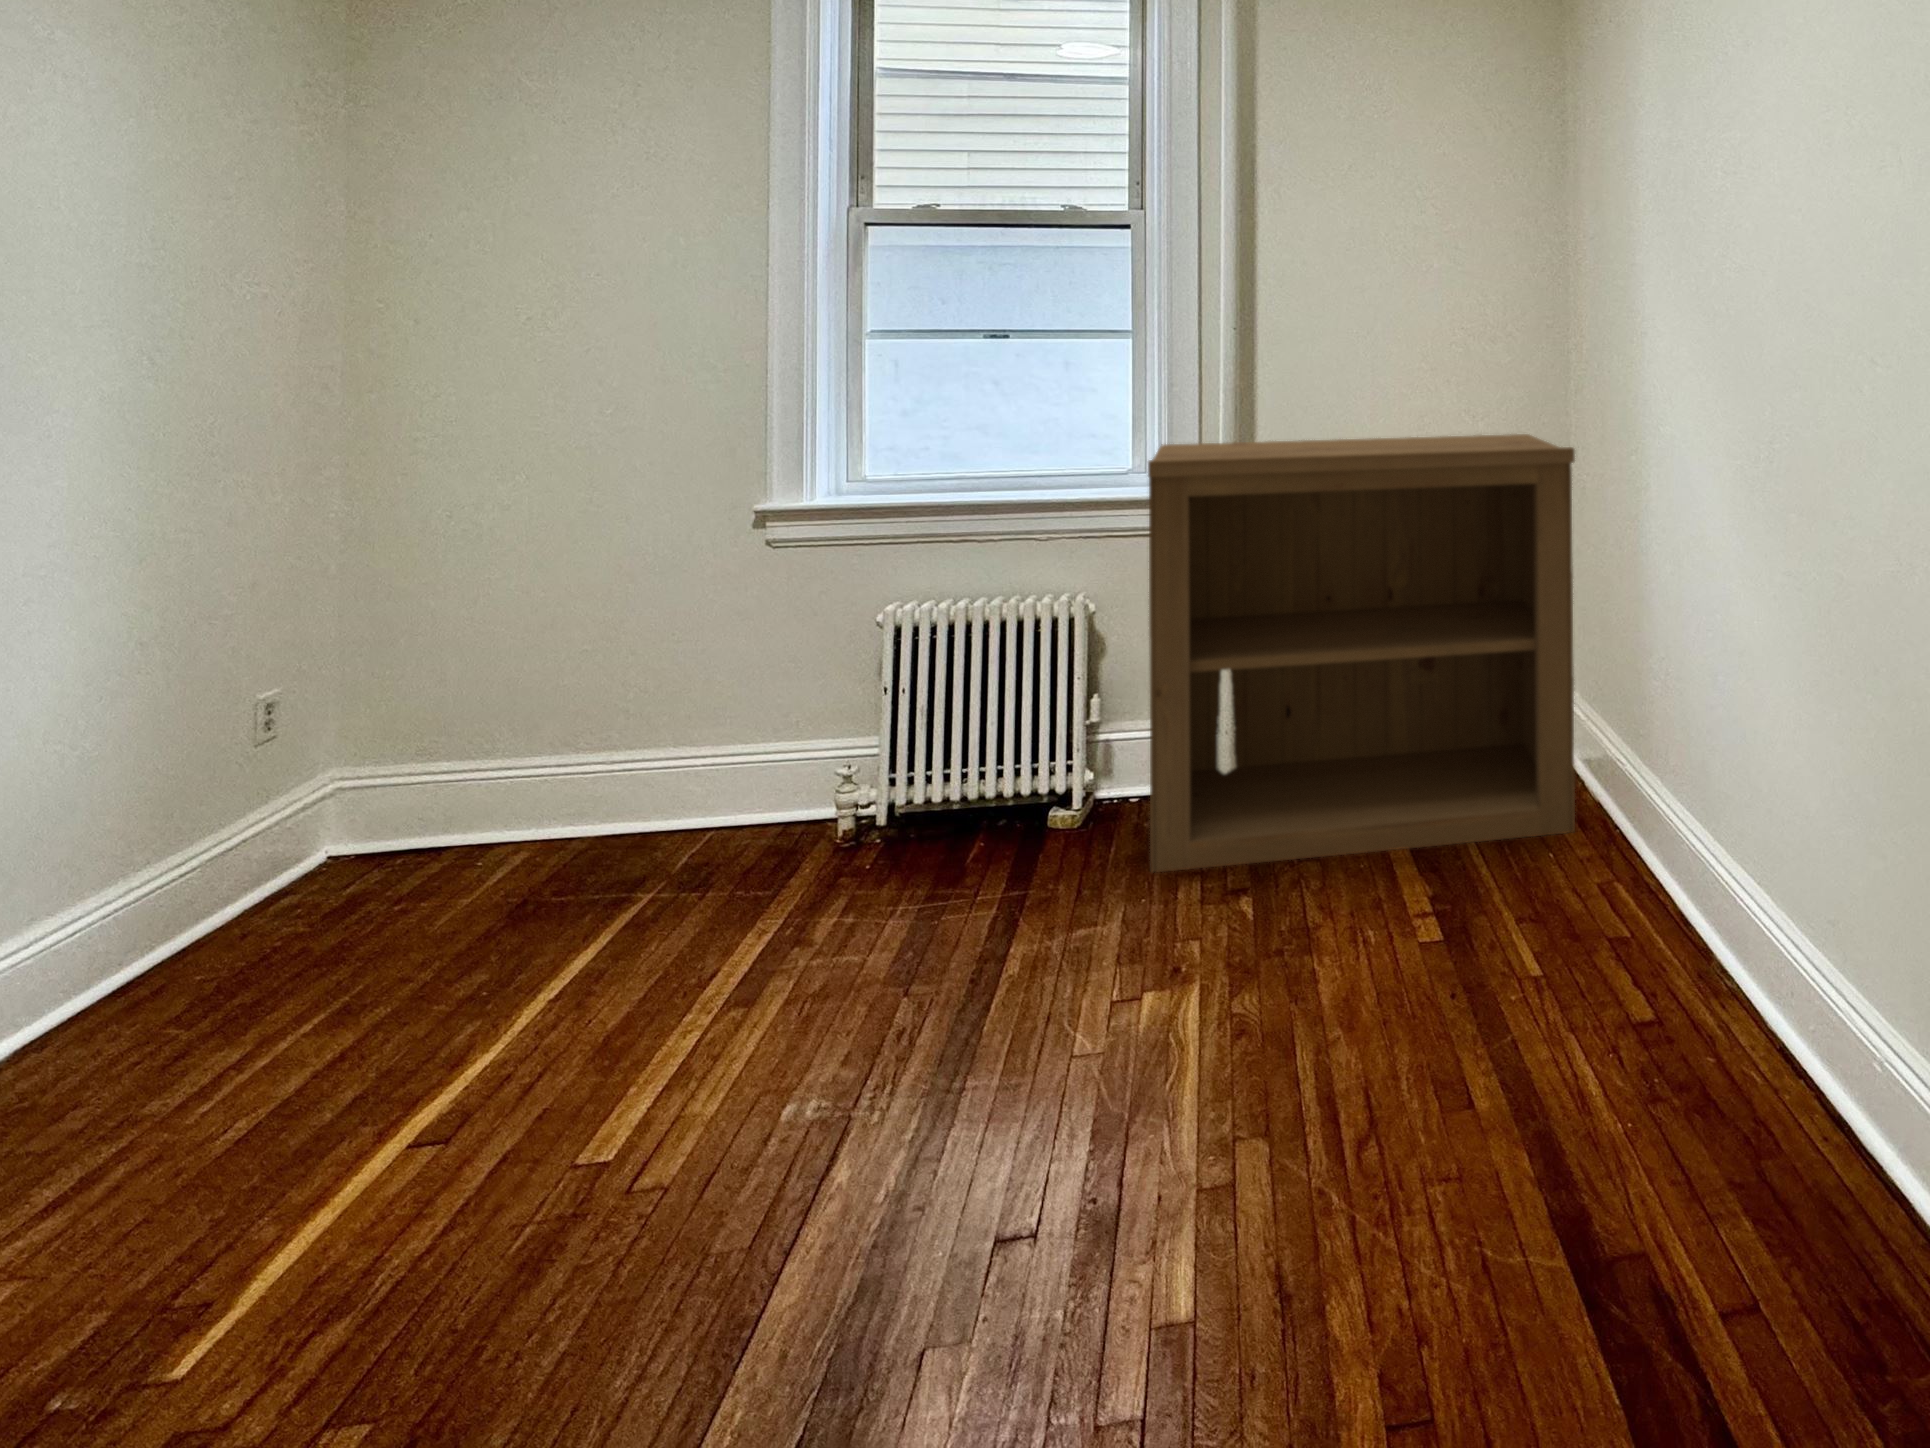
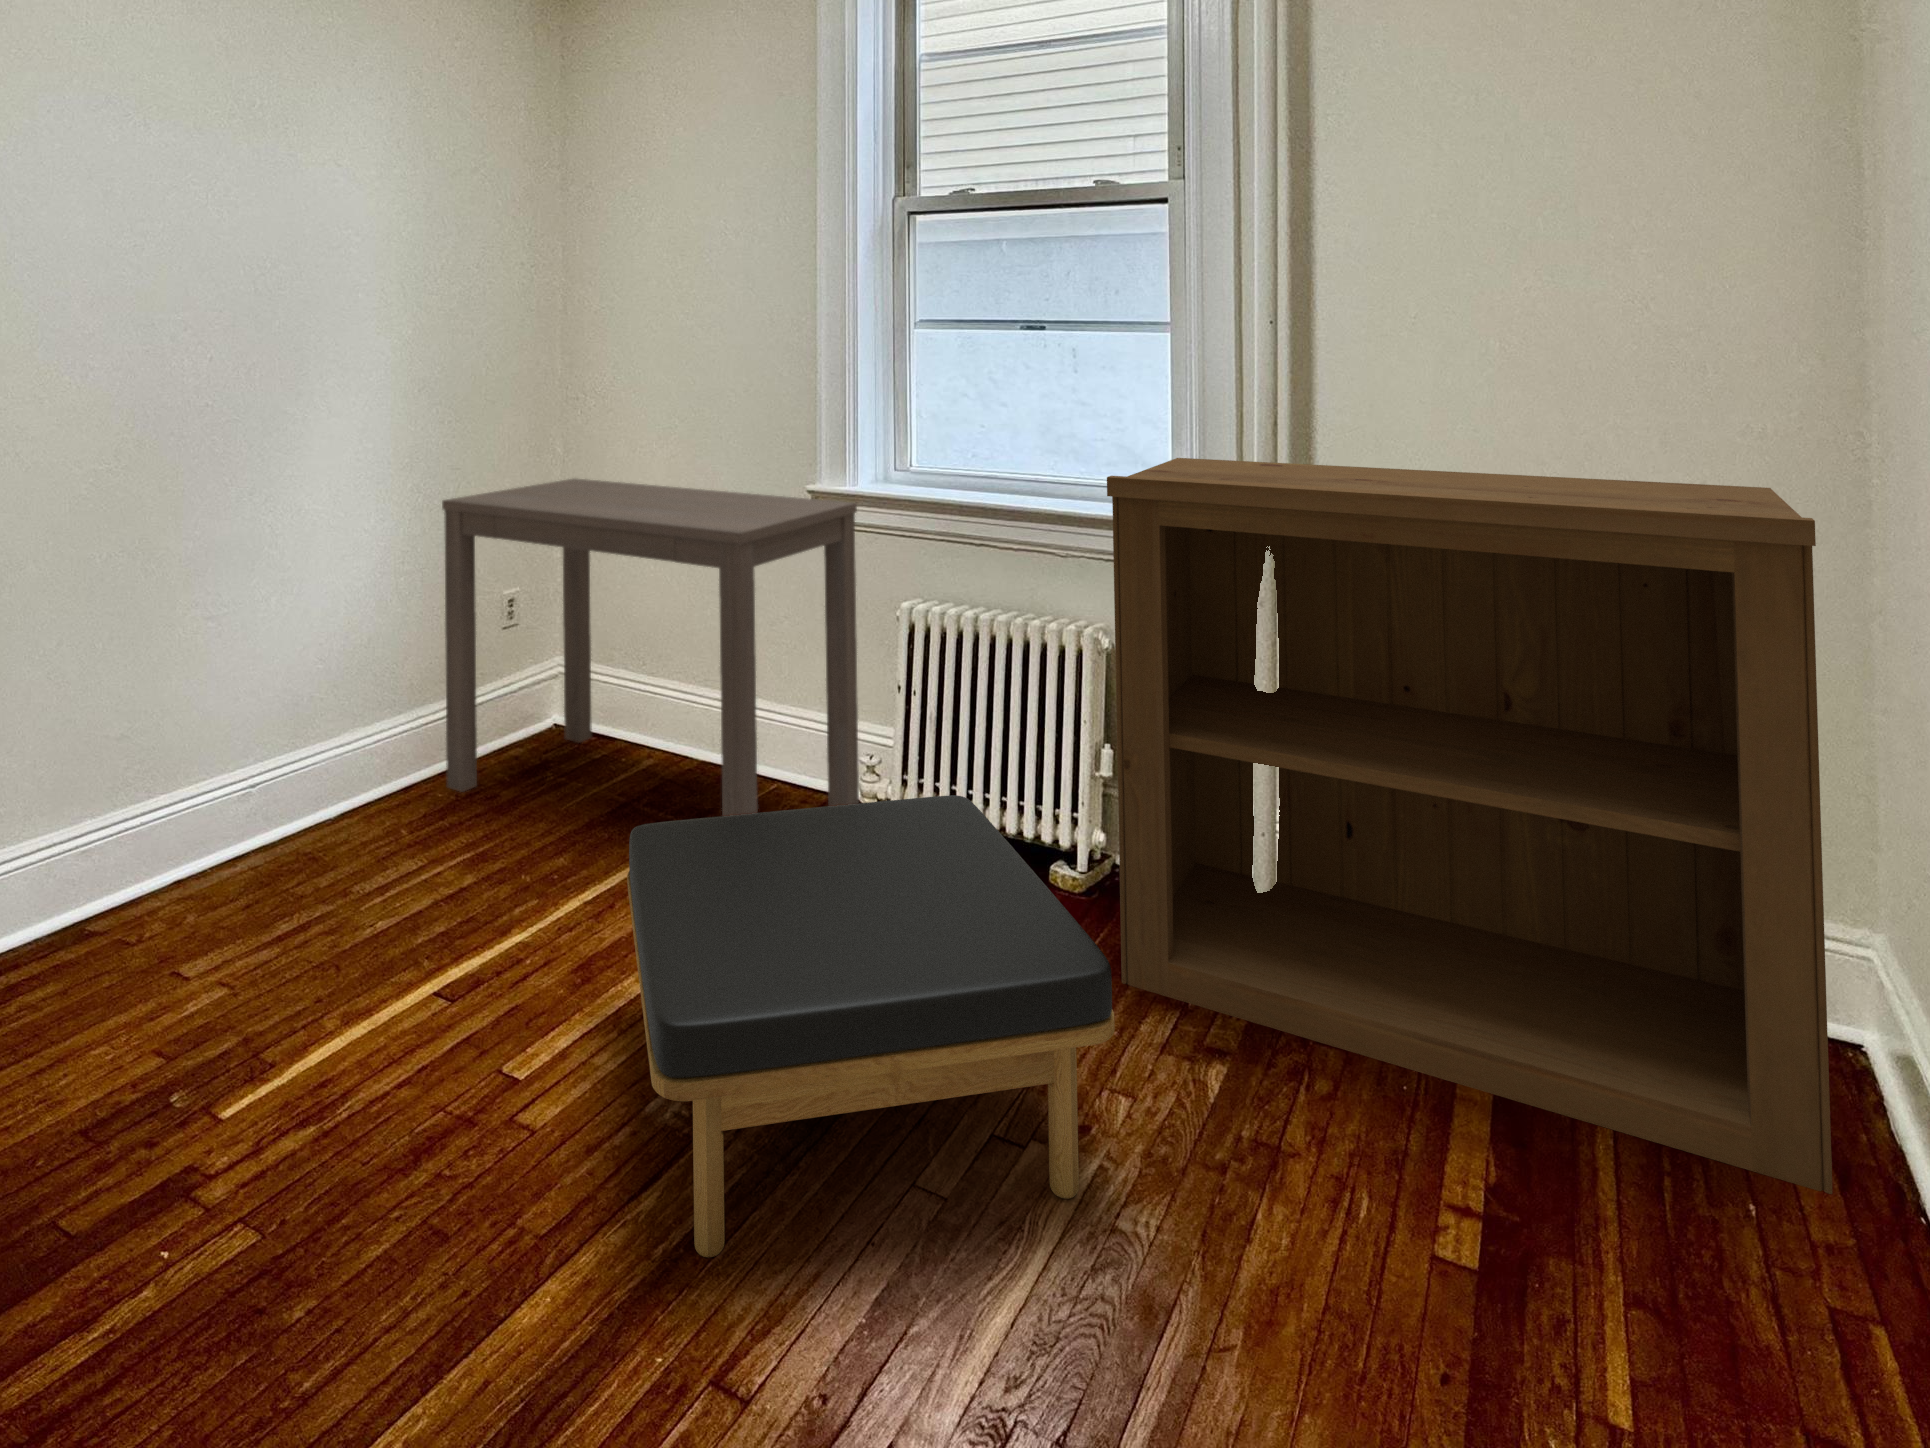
desk: none [191,516,830,971] -> present [442,479,859,816]
ottoman: none [695,756,1225,1189] -> present [627,795,1115,1257]

